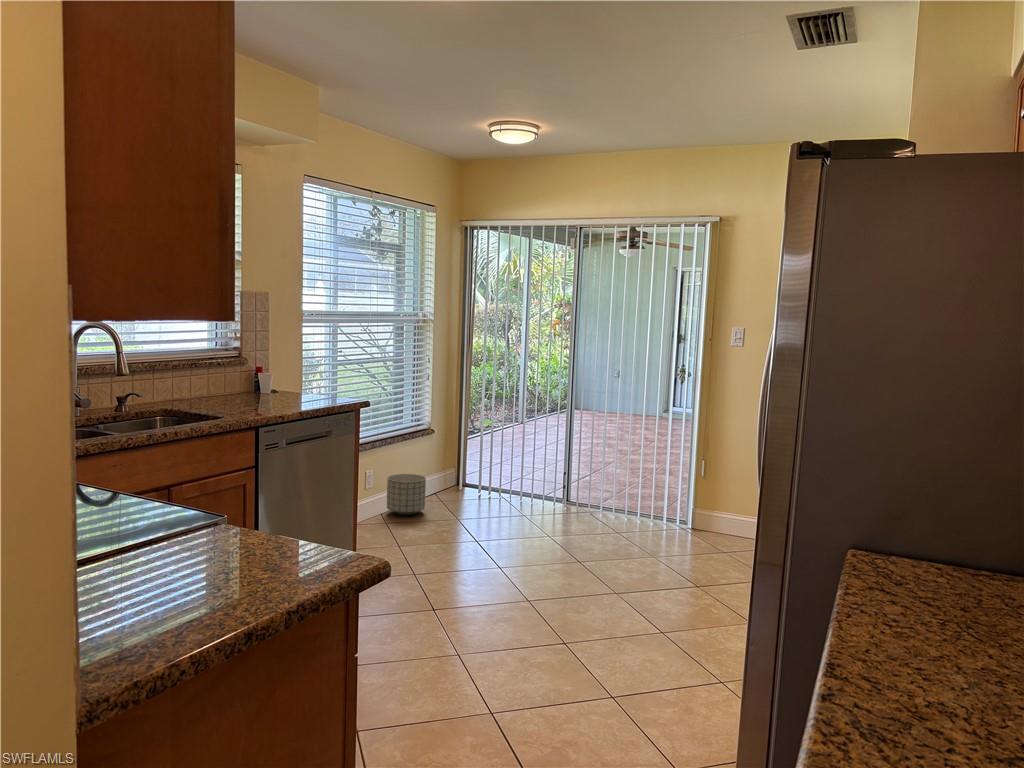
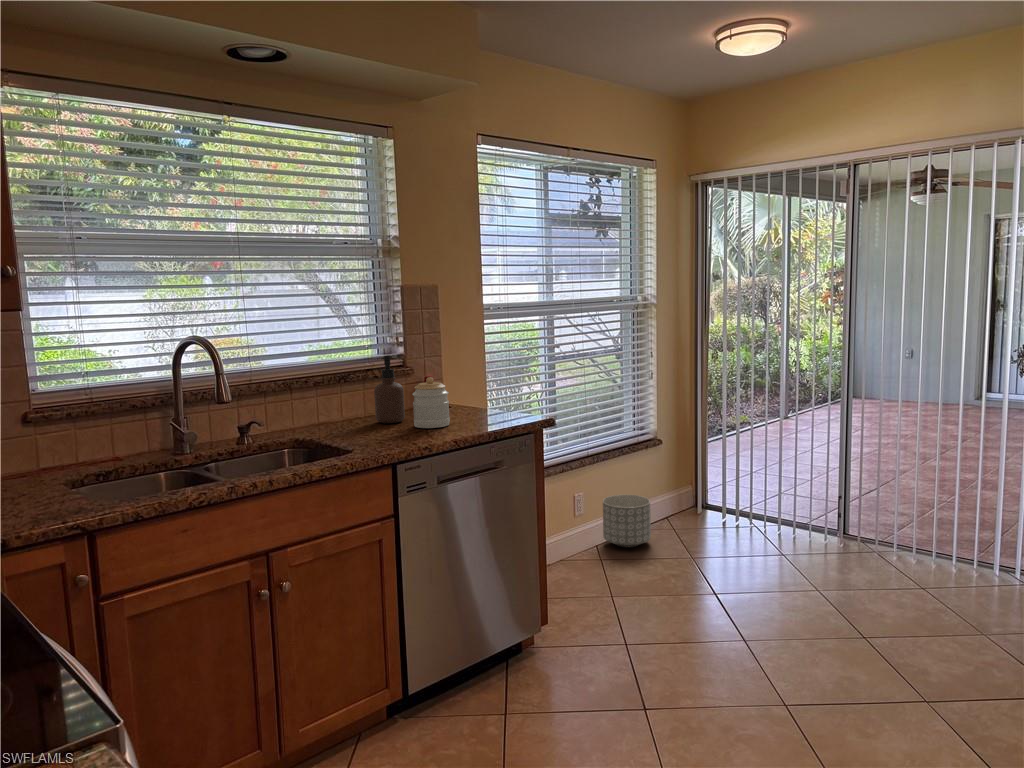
soap dispenser: none [222,347,247,401] -> present [374,356,405,423]
jar: none [259,366,289,405] -> present [412,377,450,428]

